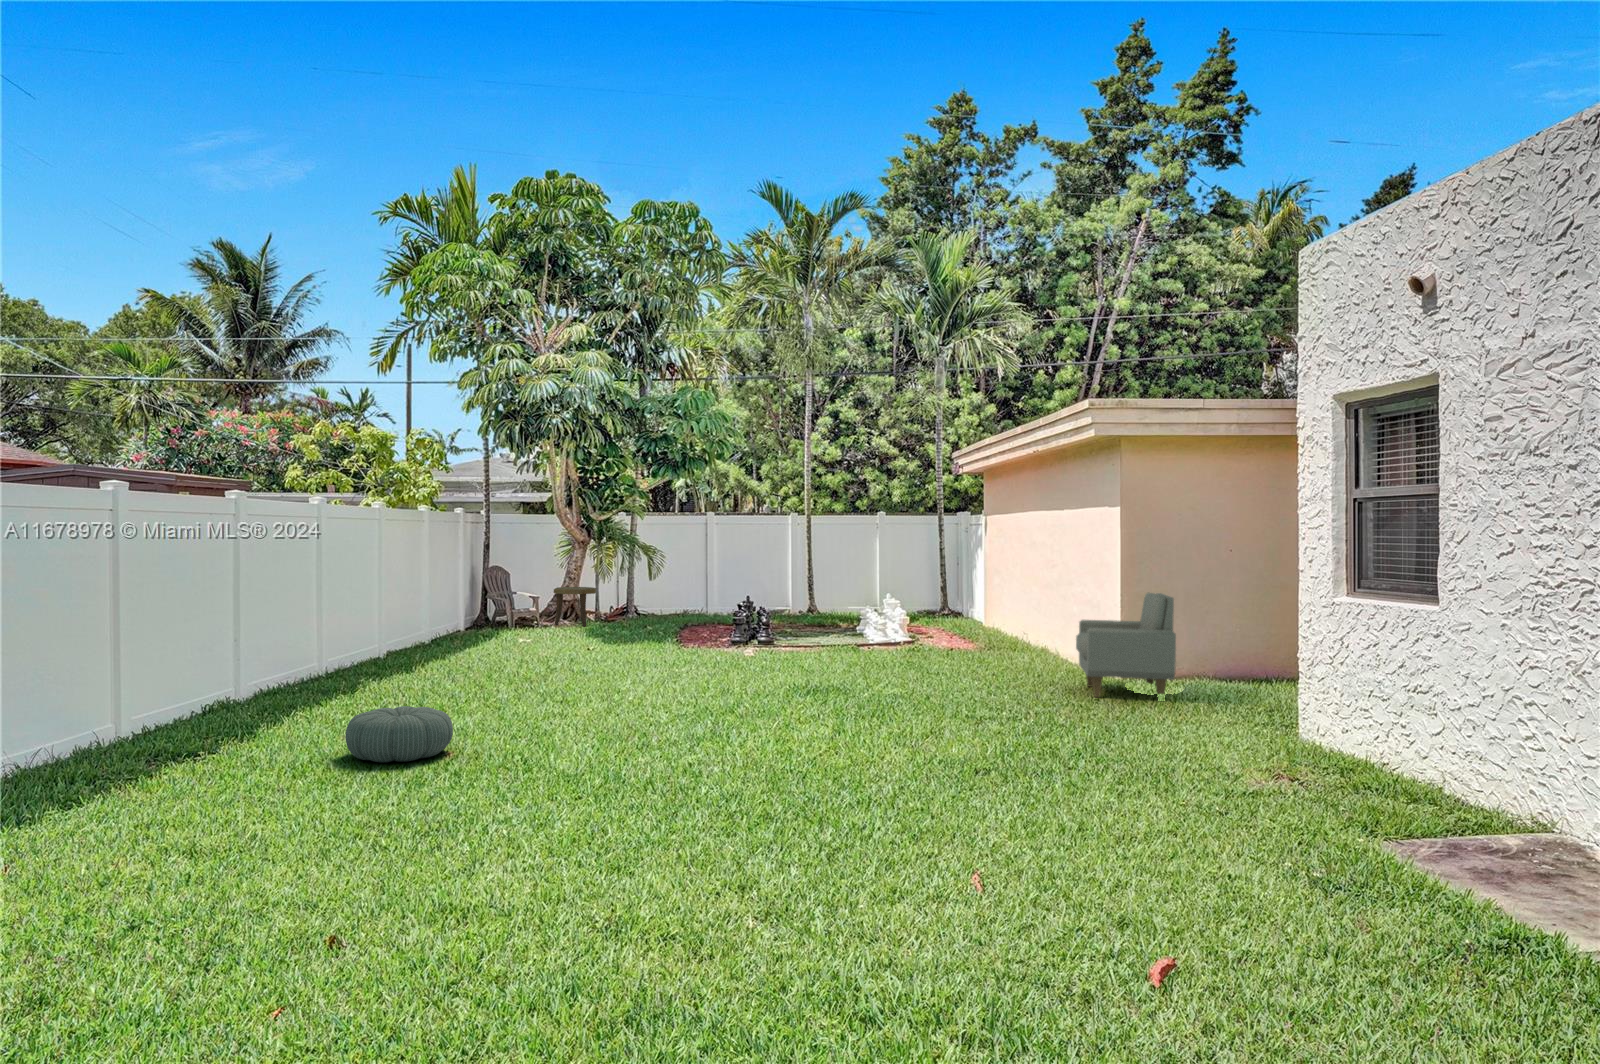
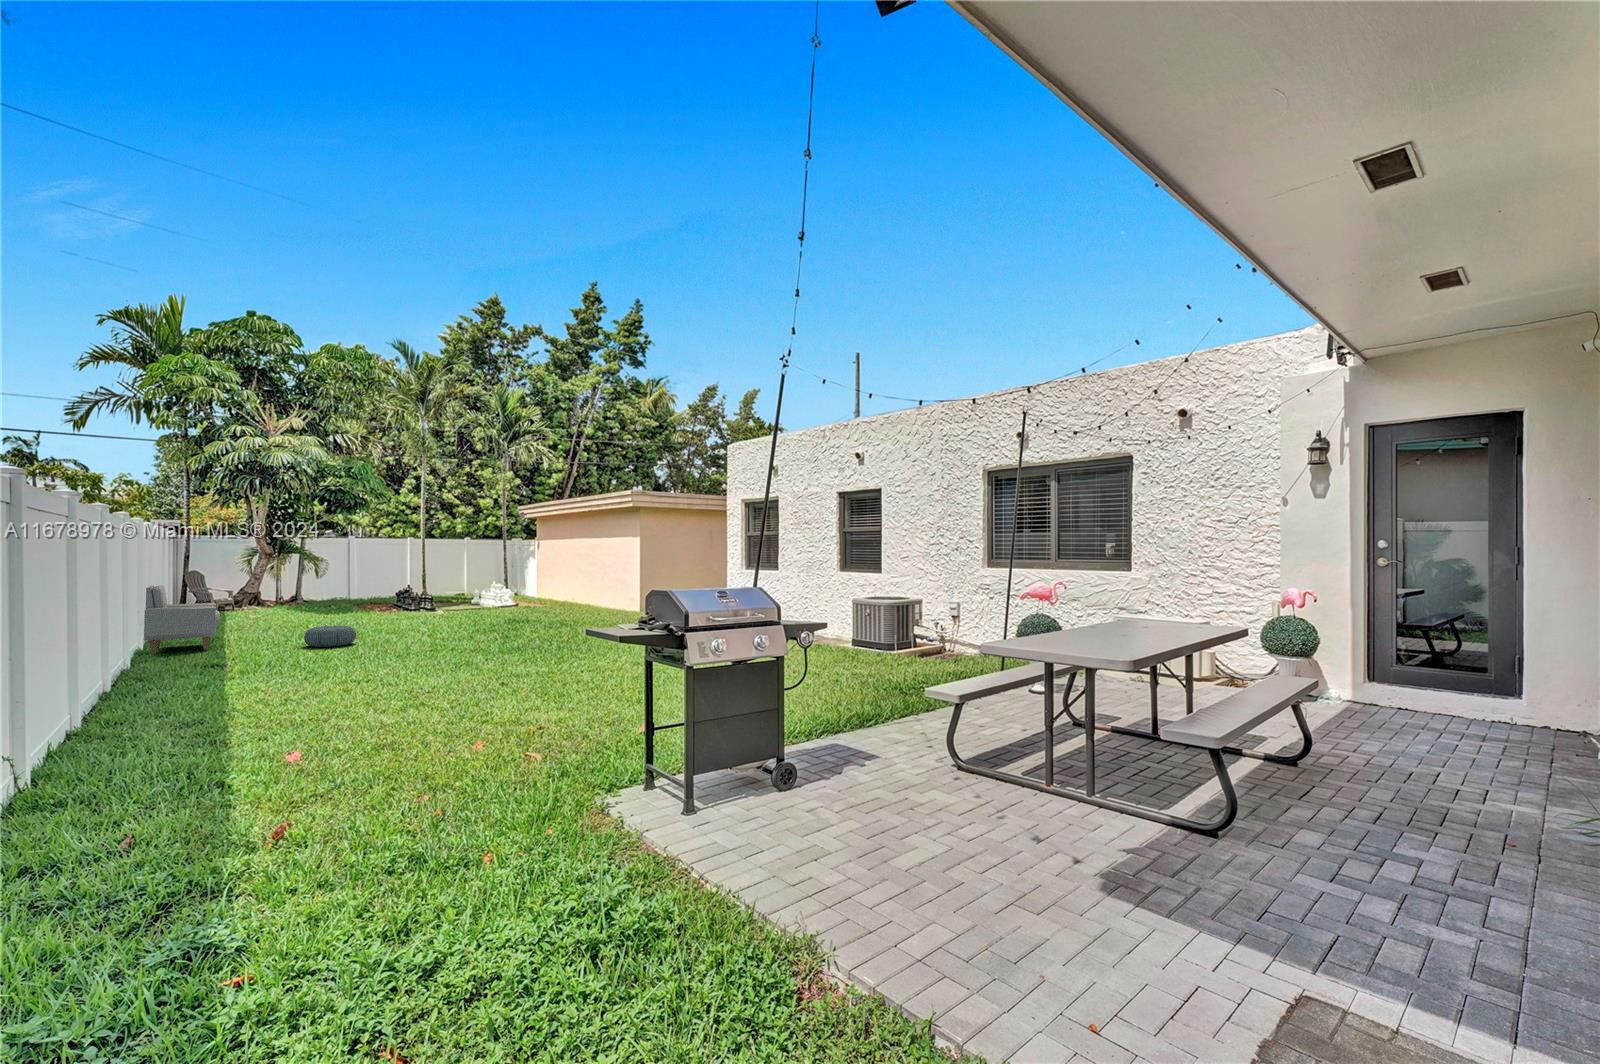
side table: present [554,587,596,626] -> none [257,585,289,609]
armchair: present [1076,593,1176,697] -> present [144,585,220,654]

